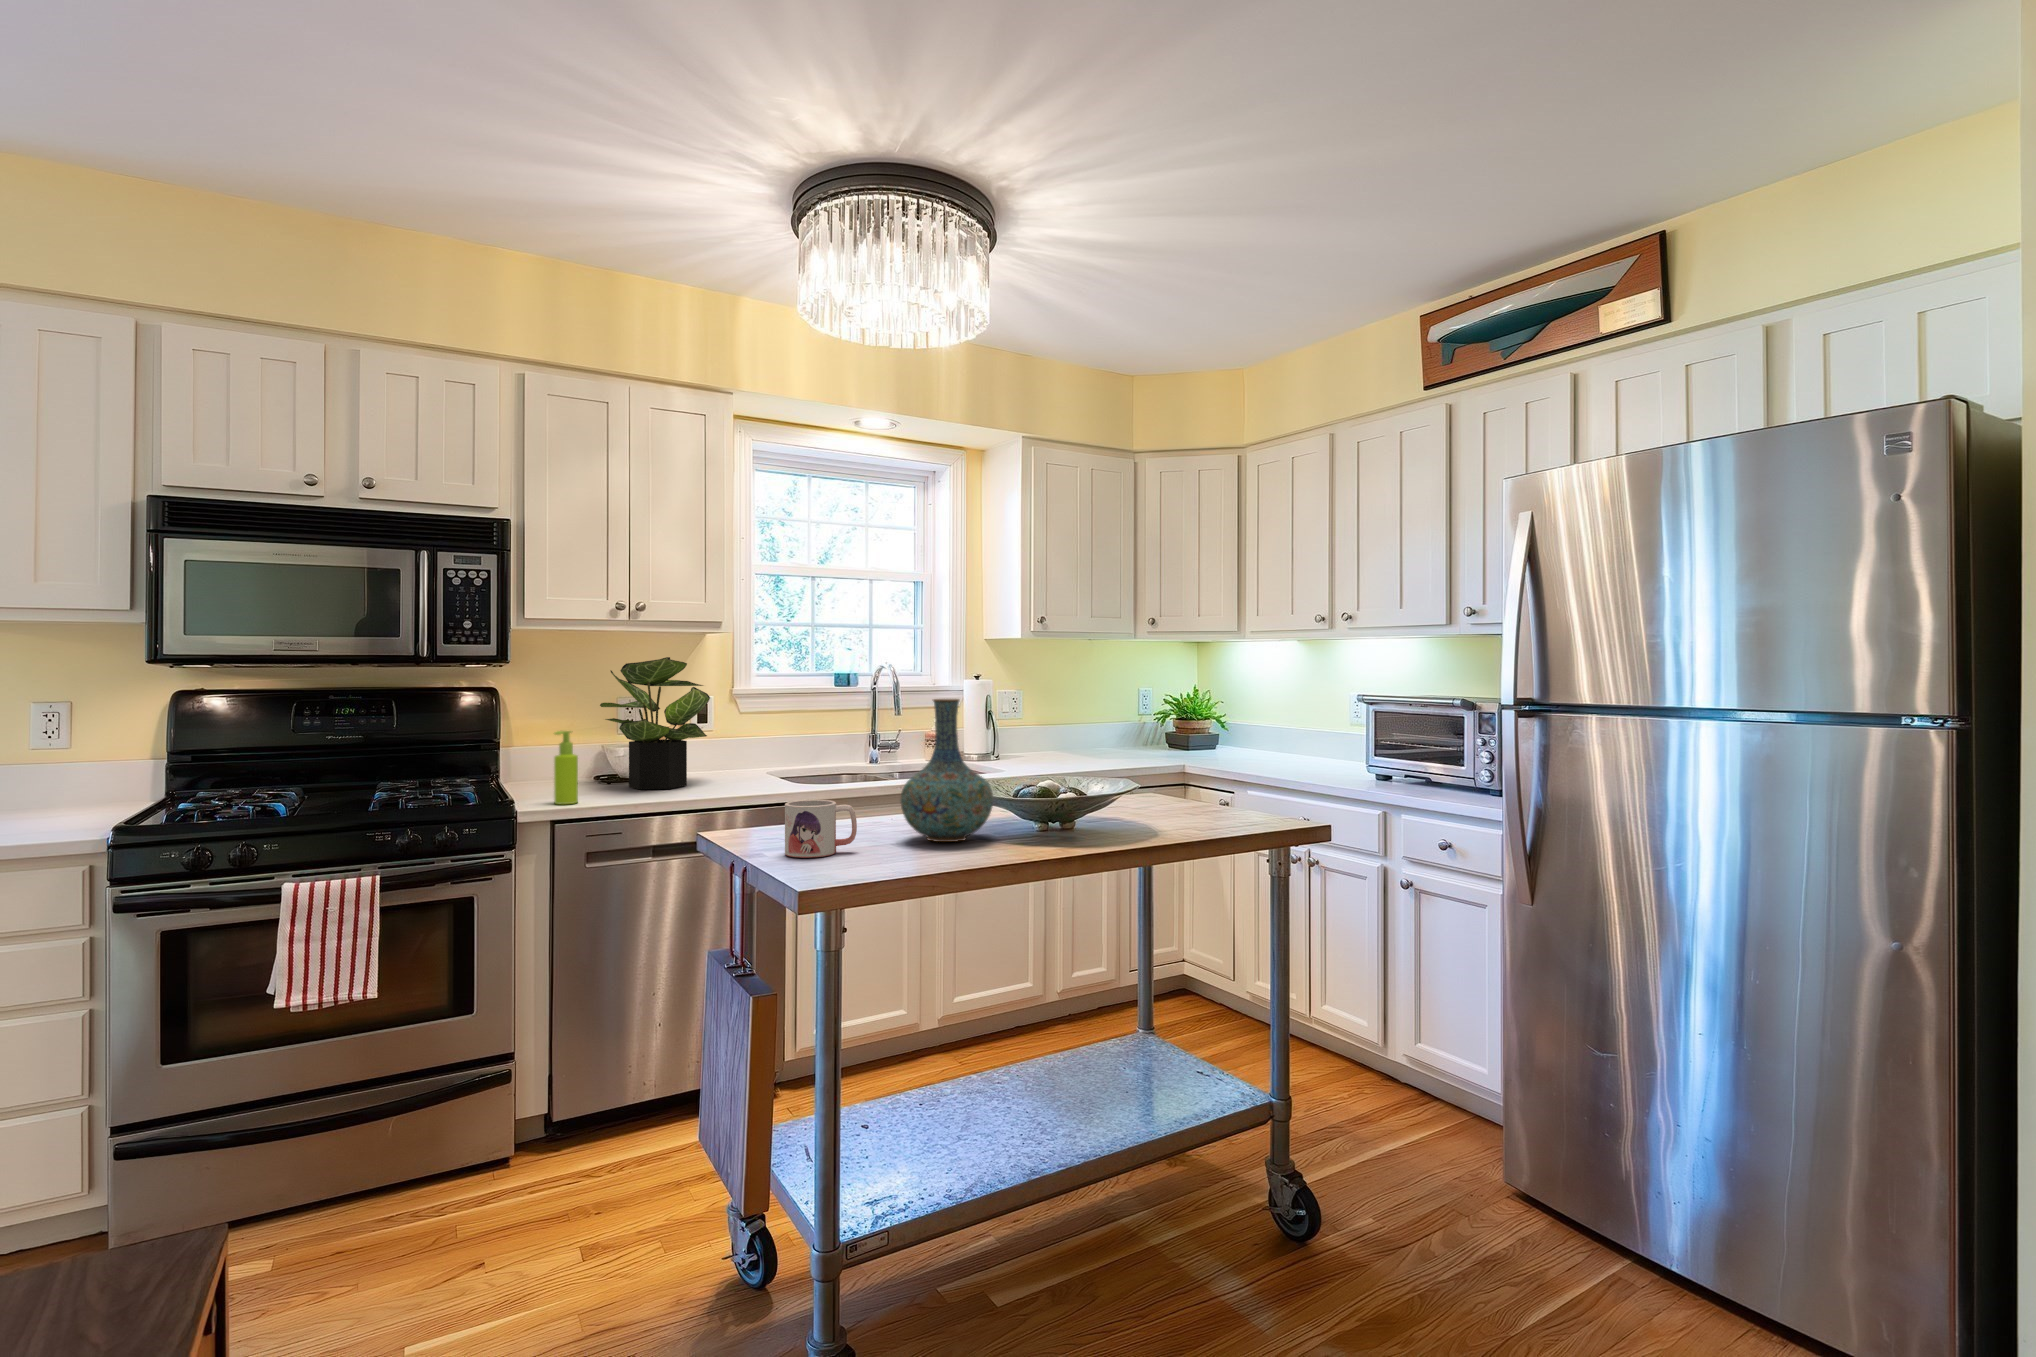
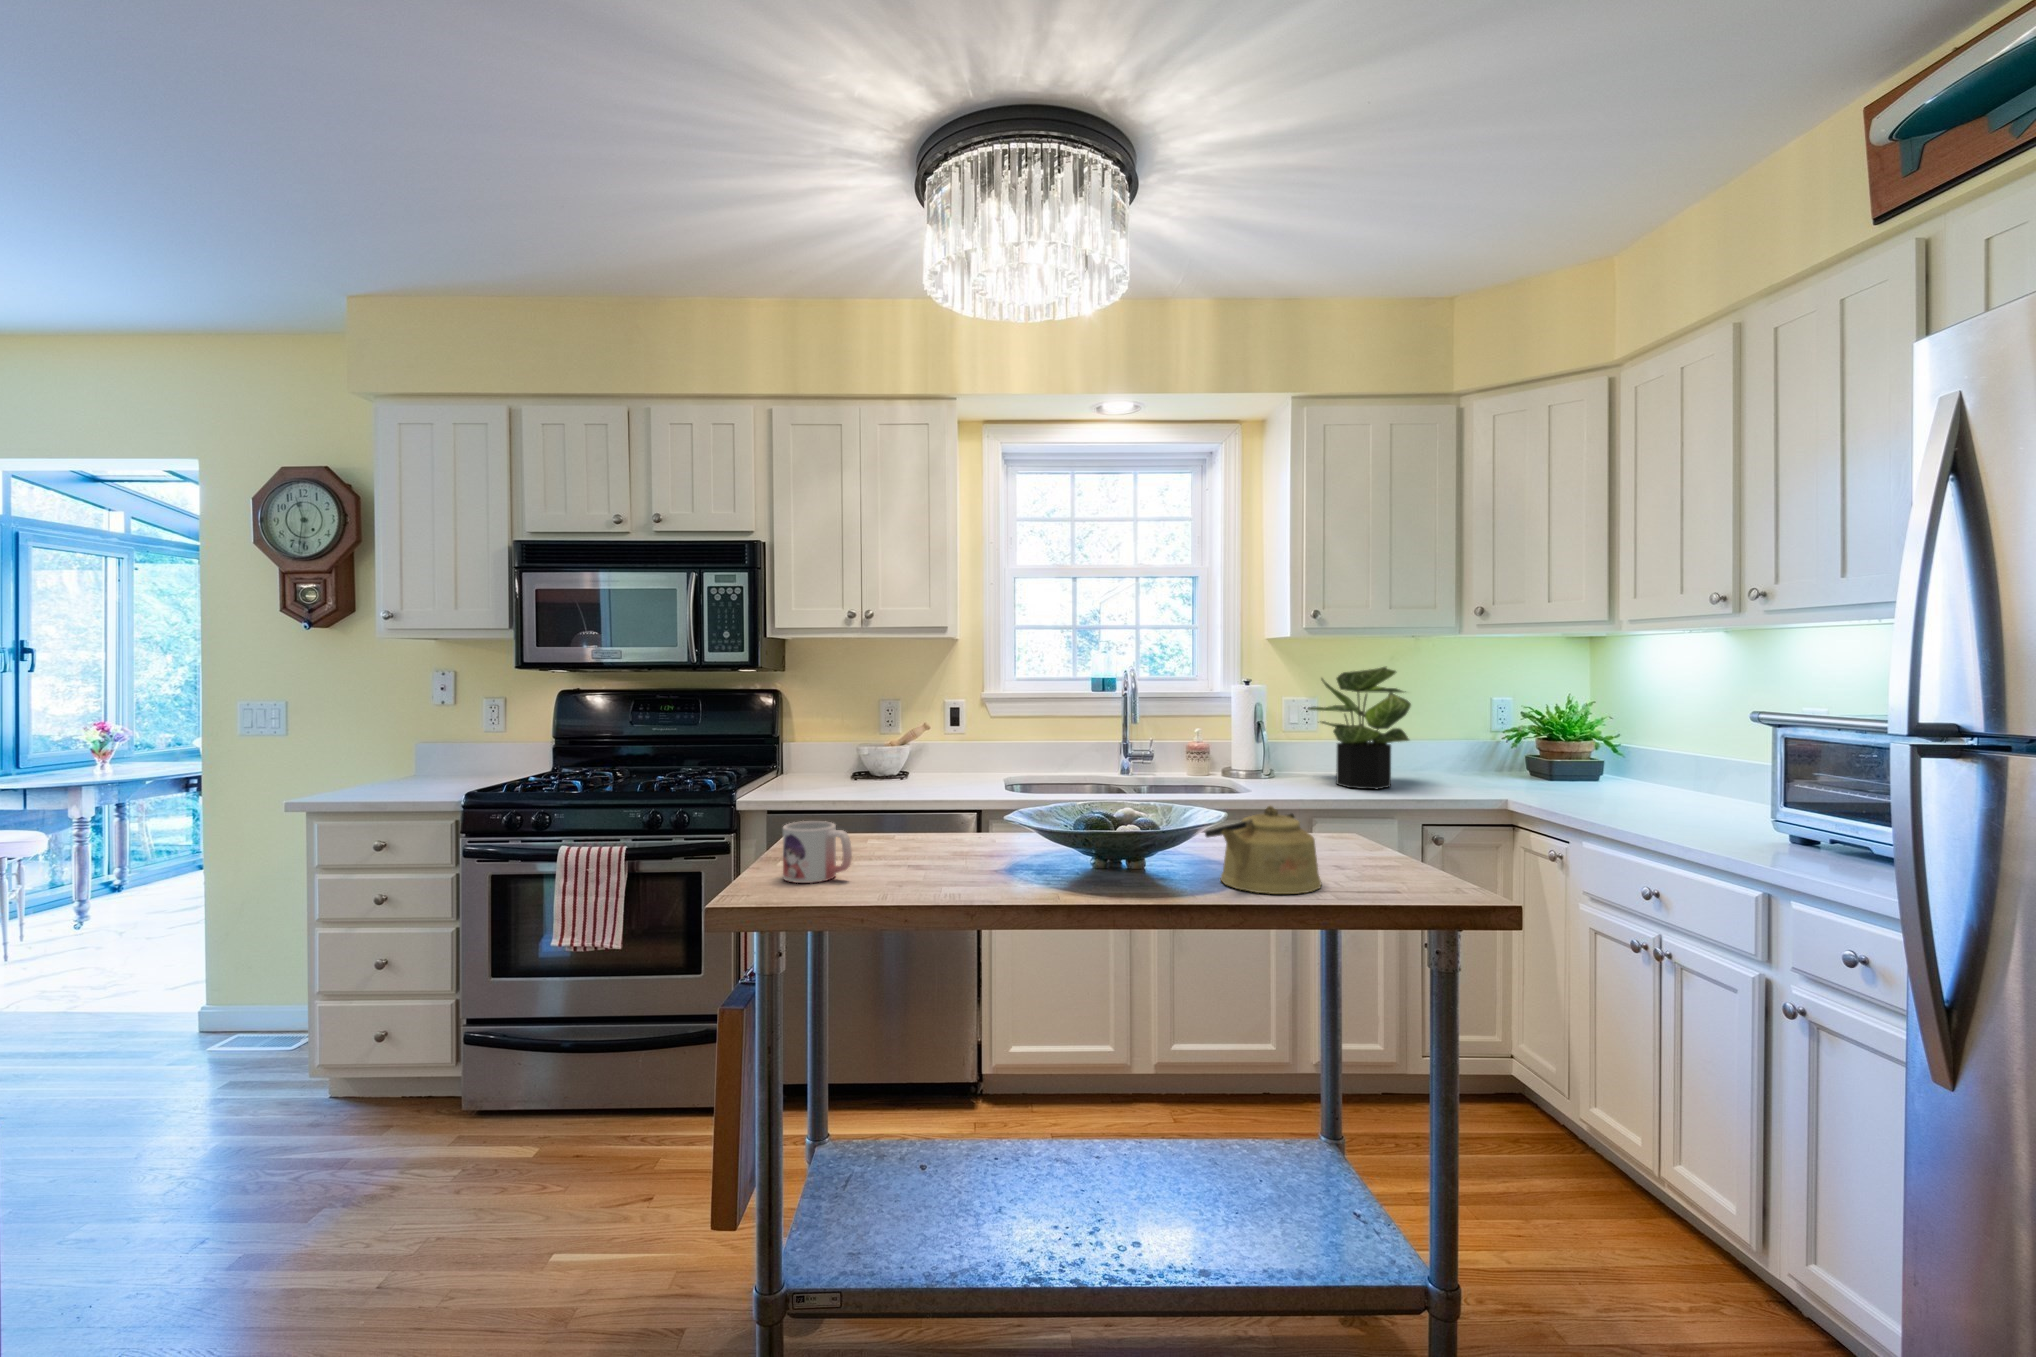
potted plant: present [600,657,710,789] -> present [1309,667,1411,789]
vase: present [901,699,993,842] -> none [908,720,1011,882]
soap dispenser: present [554,731,578,804] -> none [768,731,791,797]
kettle: none [1130,760,1215,825] -> present [1205,806,1321,894]

